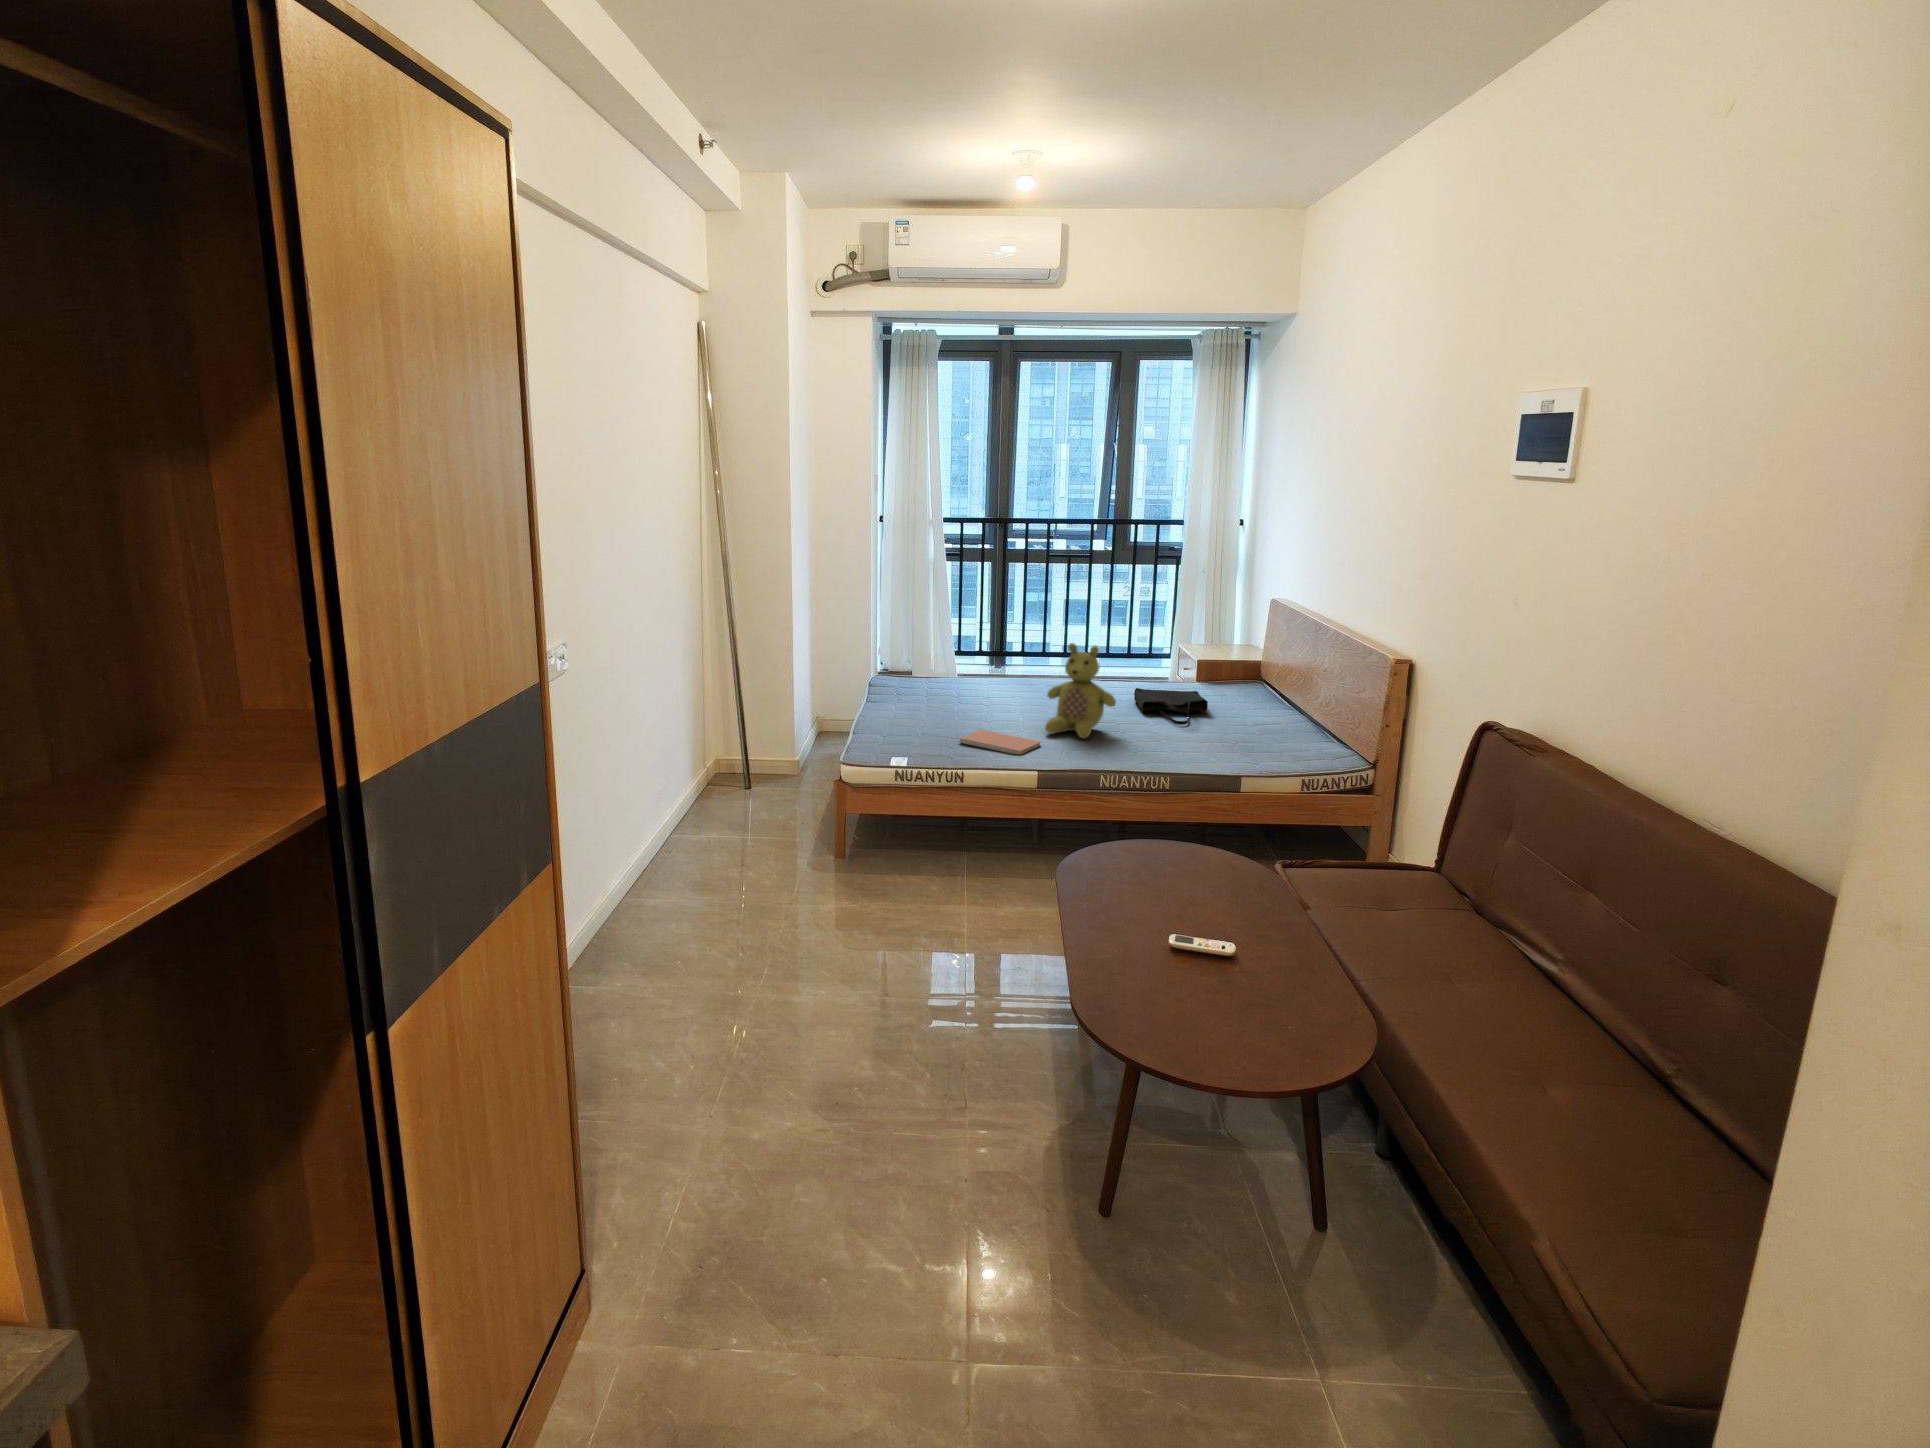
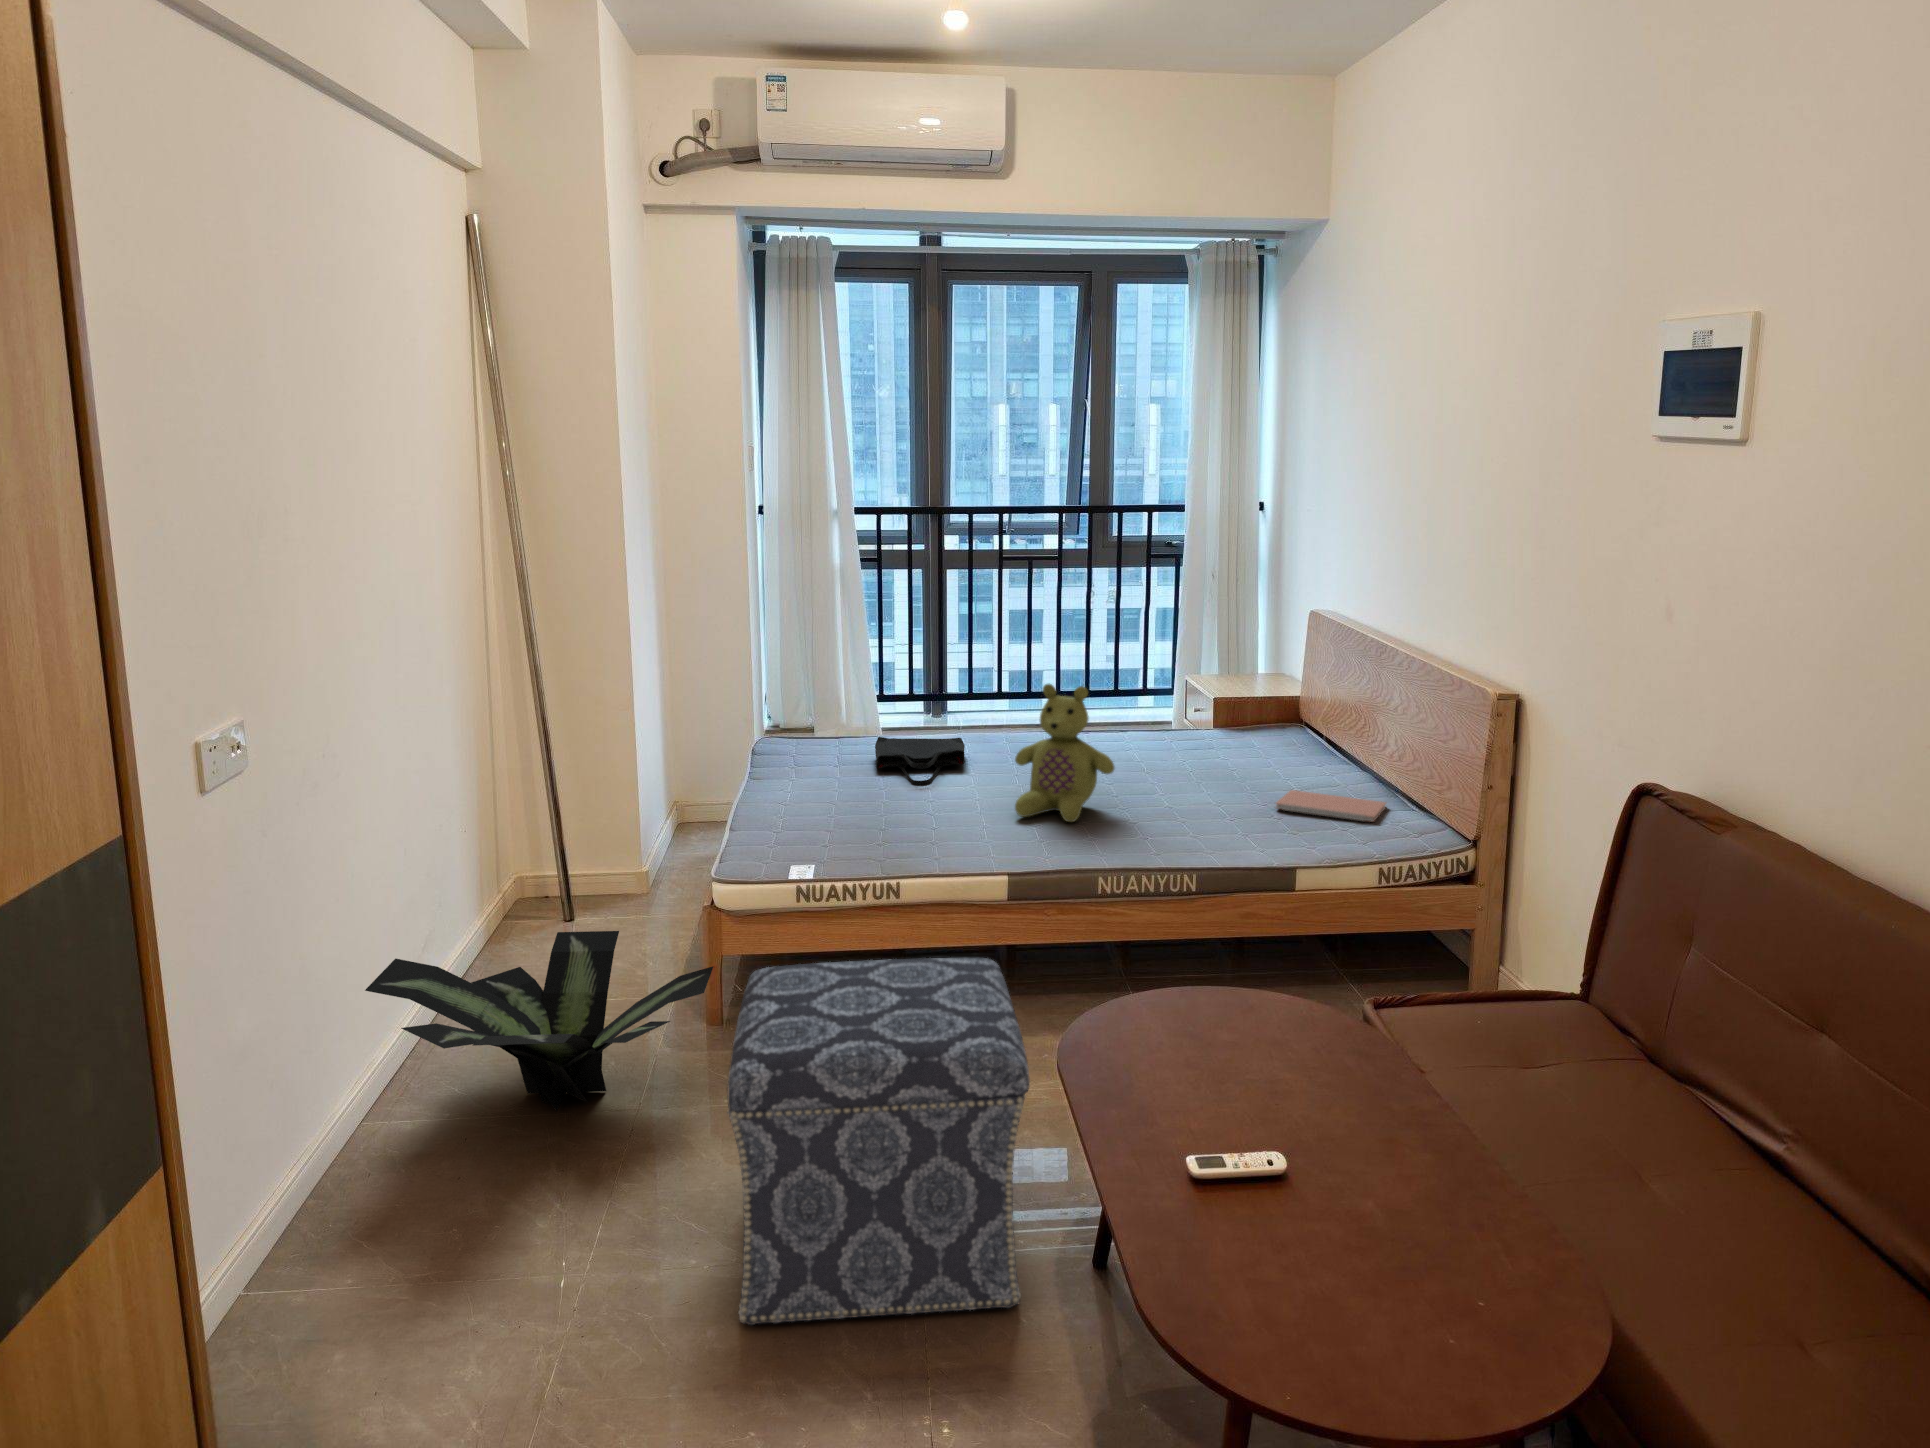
tote bag: present [1134,688,1208,725] -> present [875,737,965,785]
notebook: present [959,730,1041,755] -> present [1276,790,1386,822]
potted plant: none [629,791,841,901] -> present [365,931,713,1111]
ottoman: none [848,815,1039,1038] -> present [727,958,1030,1325]

